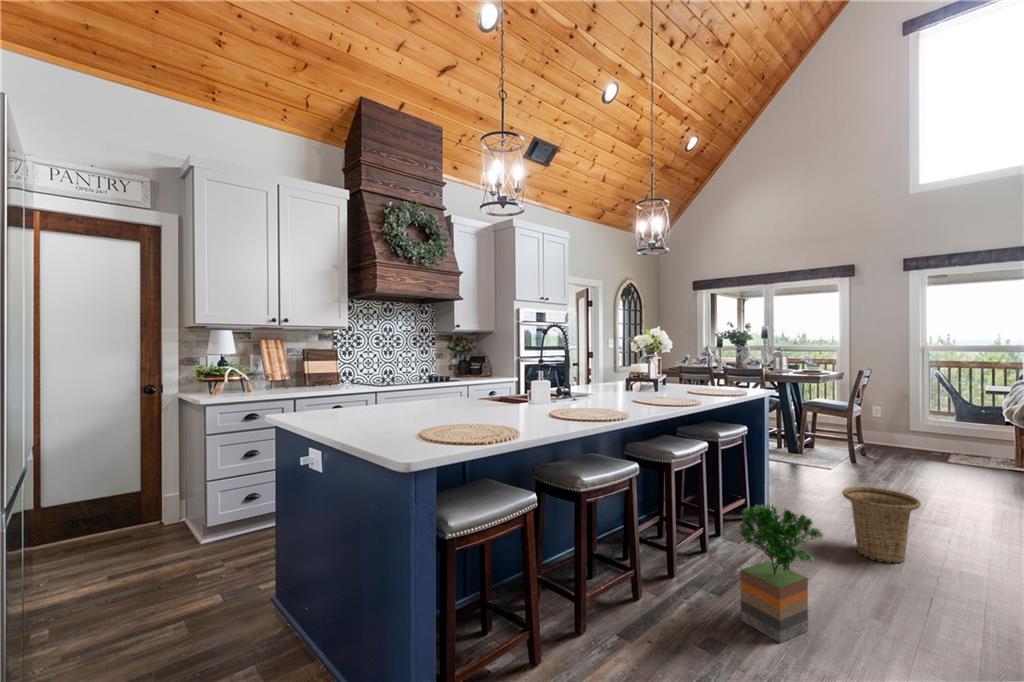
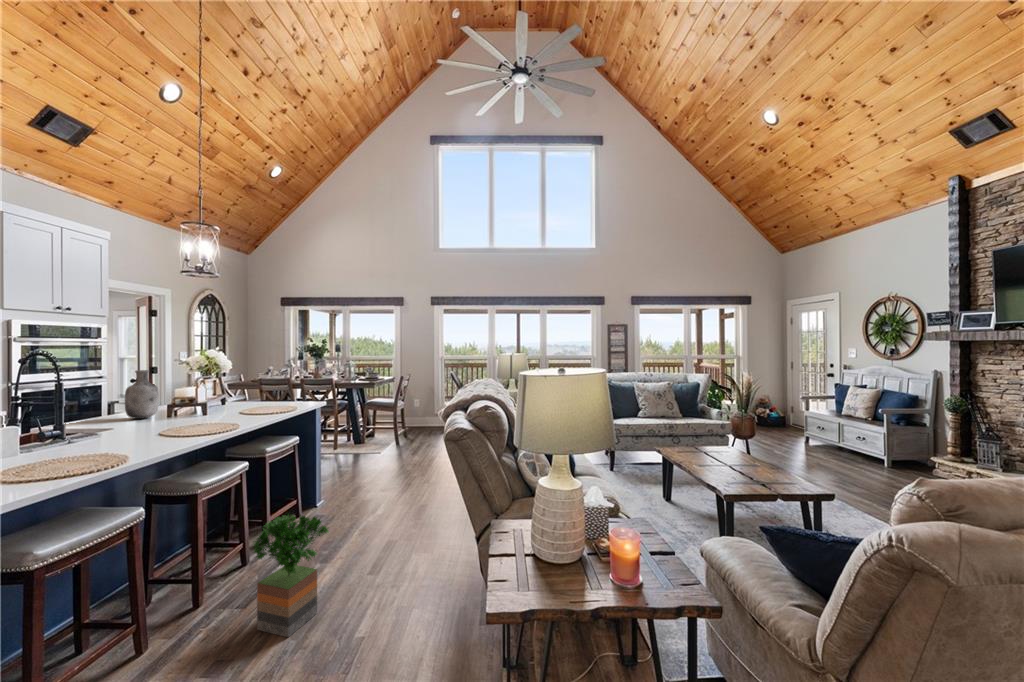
vase: none [599,346,622,390] -> present [125,370,159,419]
basket: present [842,487,921,563] -> none [368,470,416,527]

